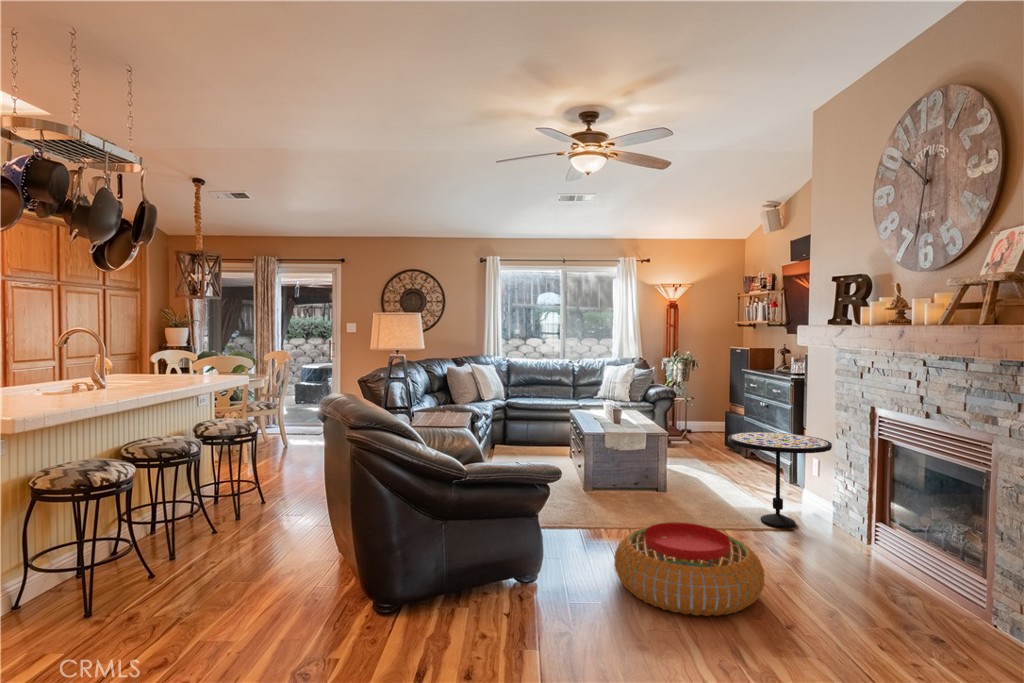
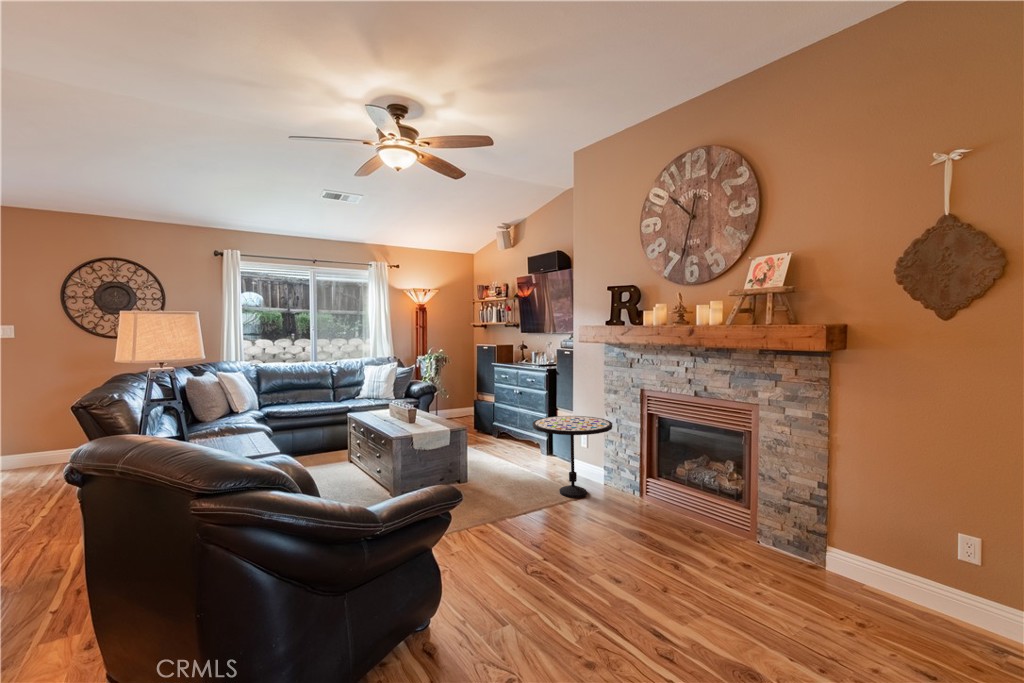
pouf: present [614,522,764,616] -> none [503,520,648,625]

